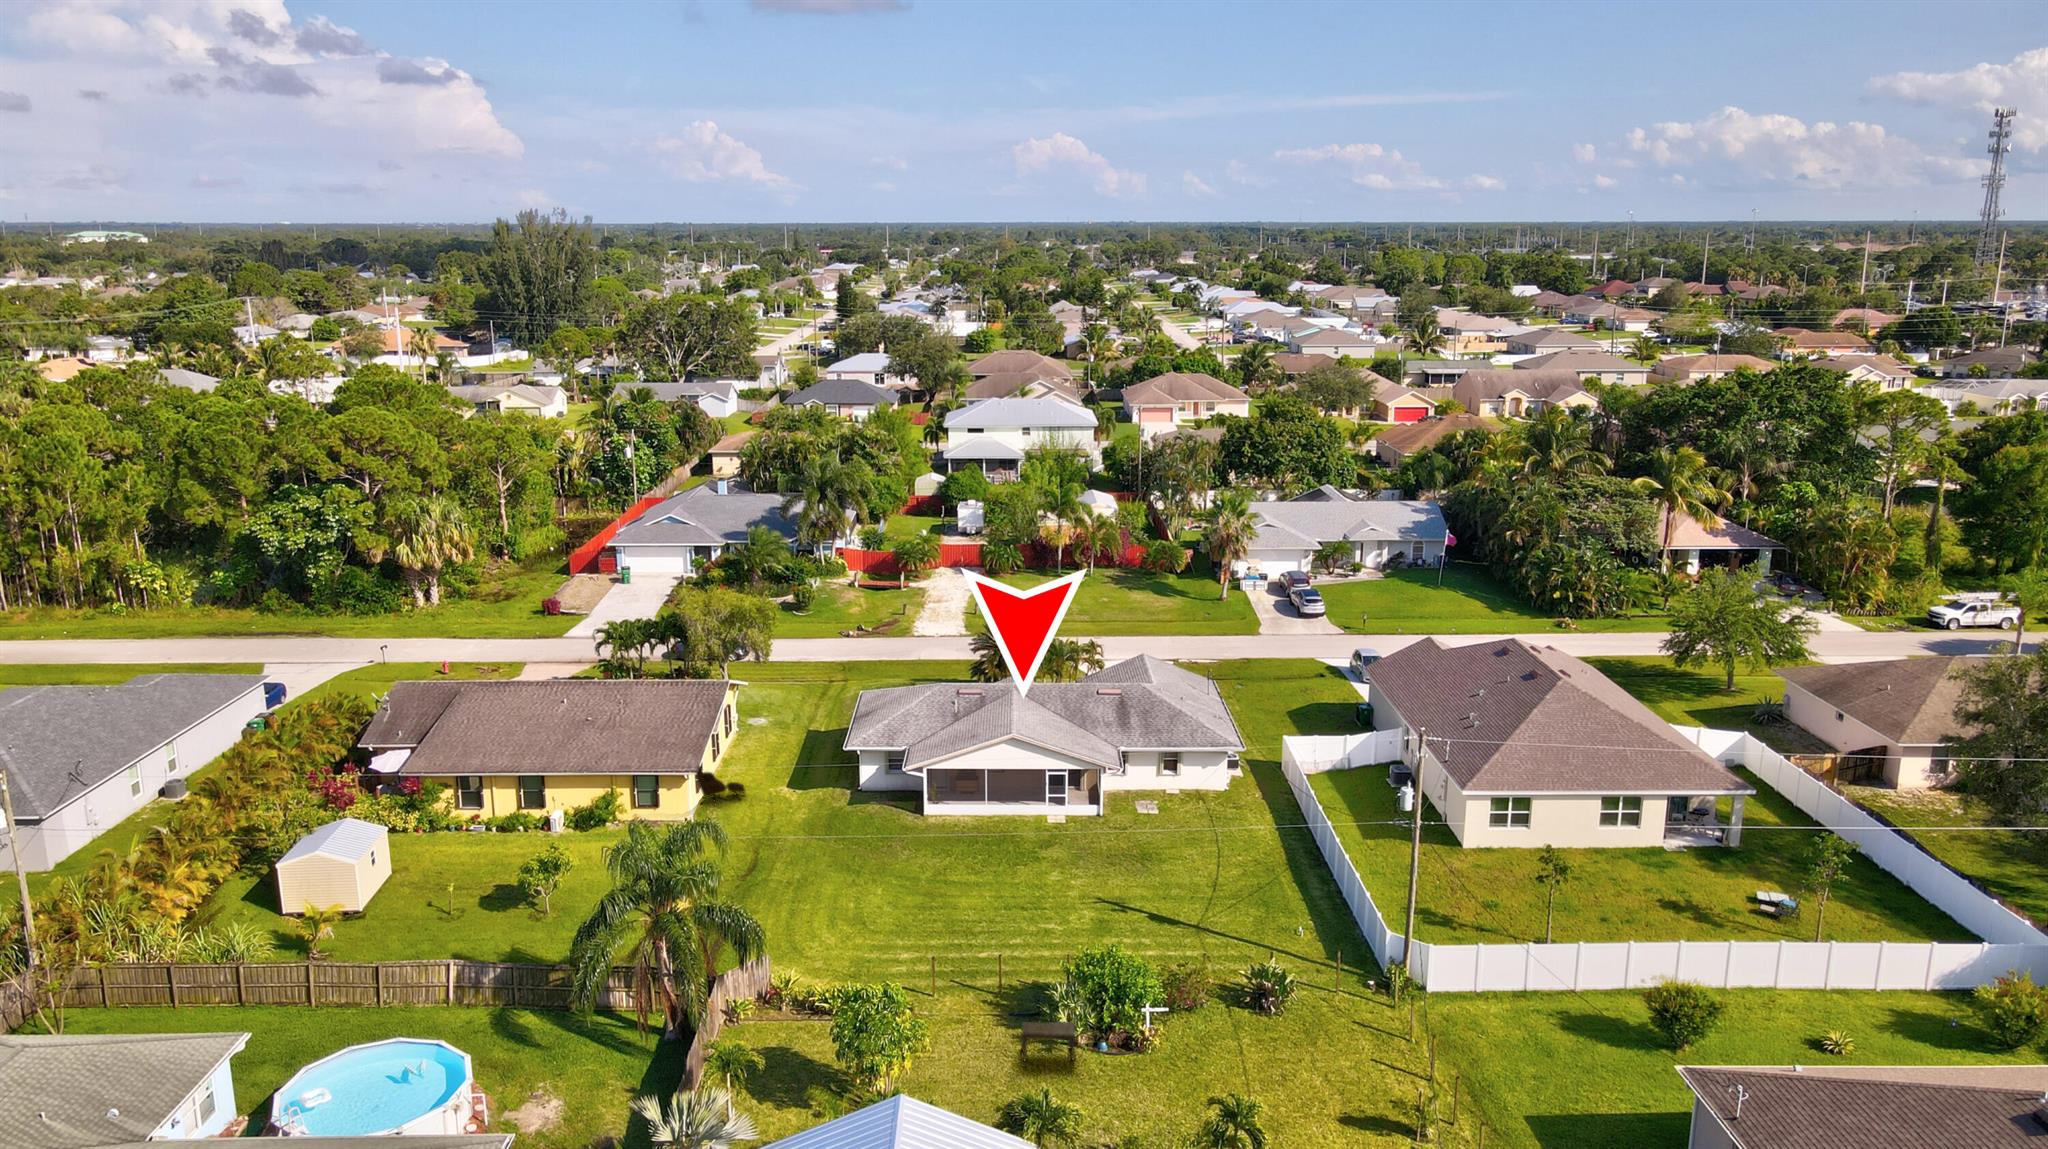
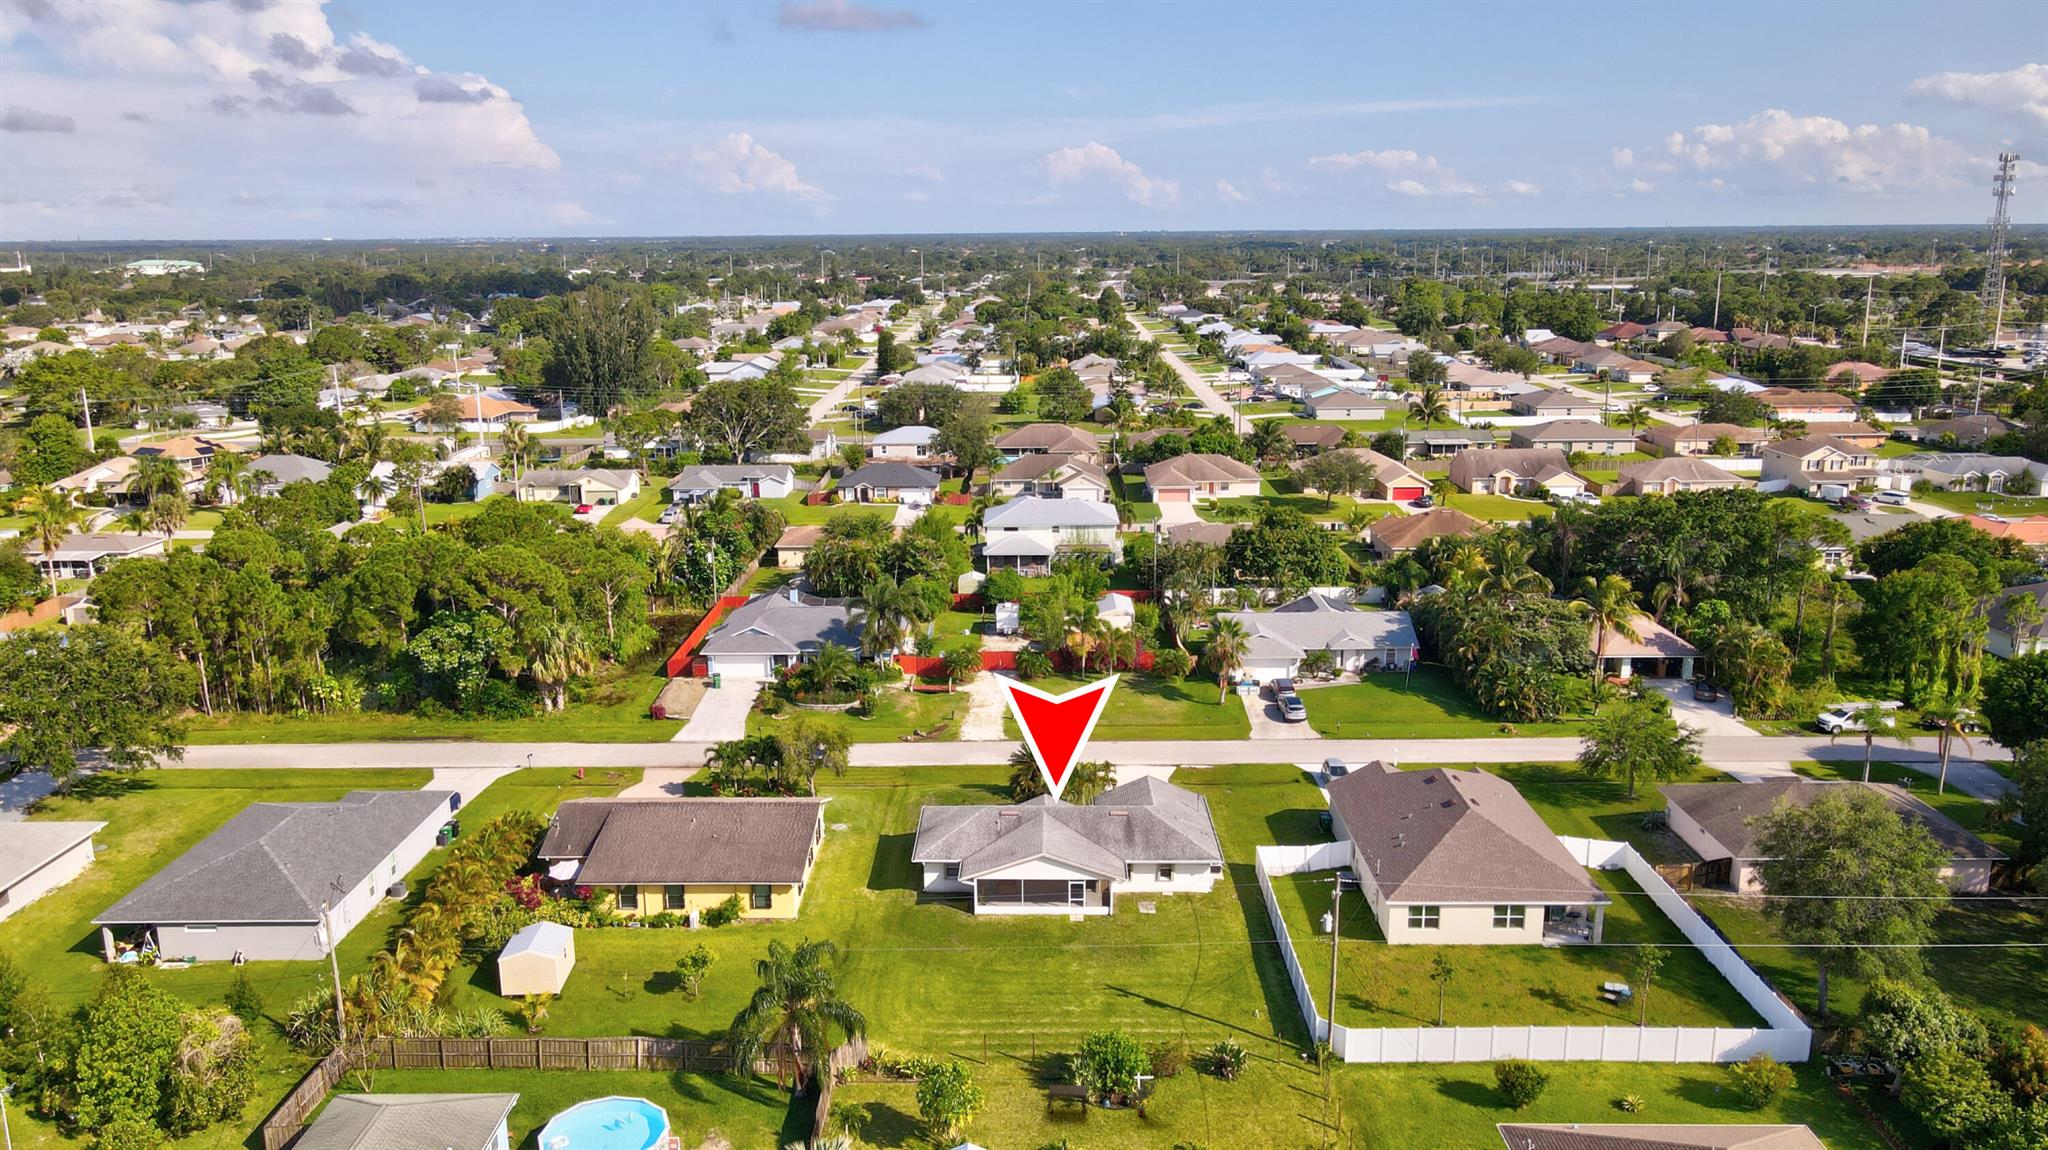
lounge chair: present [695,766,745,804] -> none [794,867,835,905]
potted tree: none [1133,1011,1174,1065] -> present [1129,1080,1156,1116]

